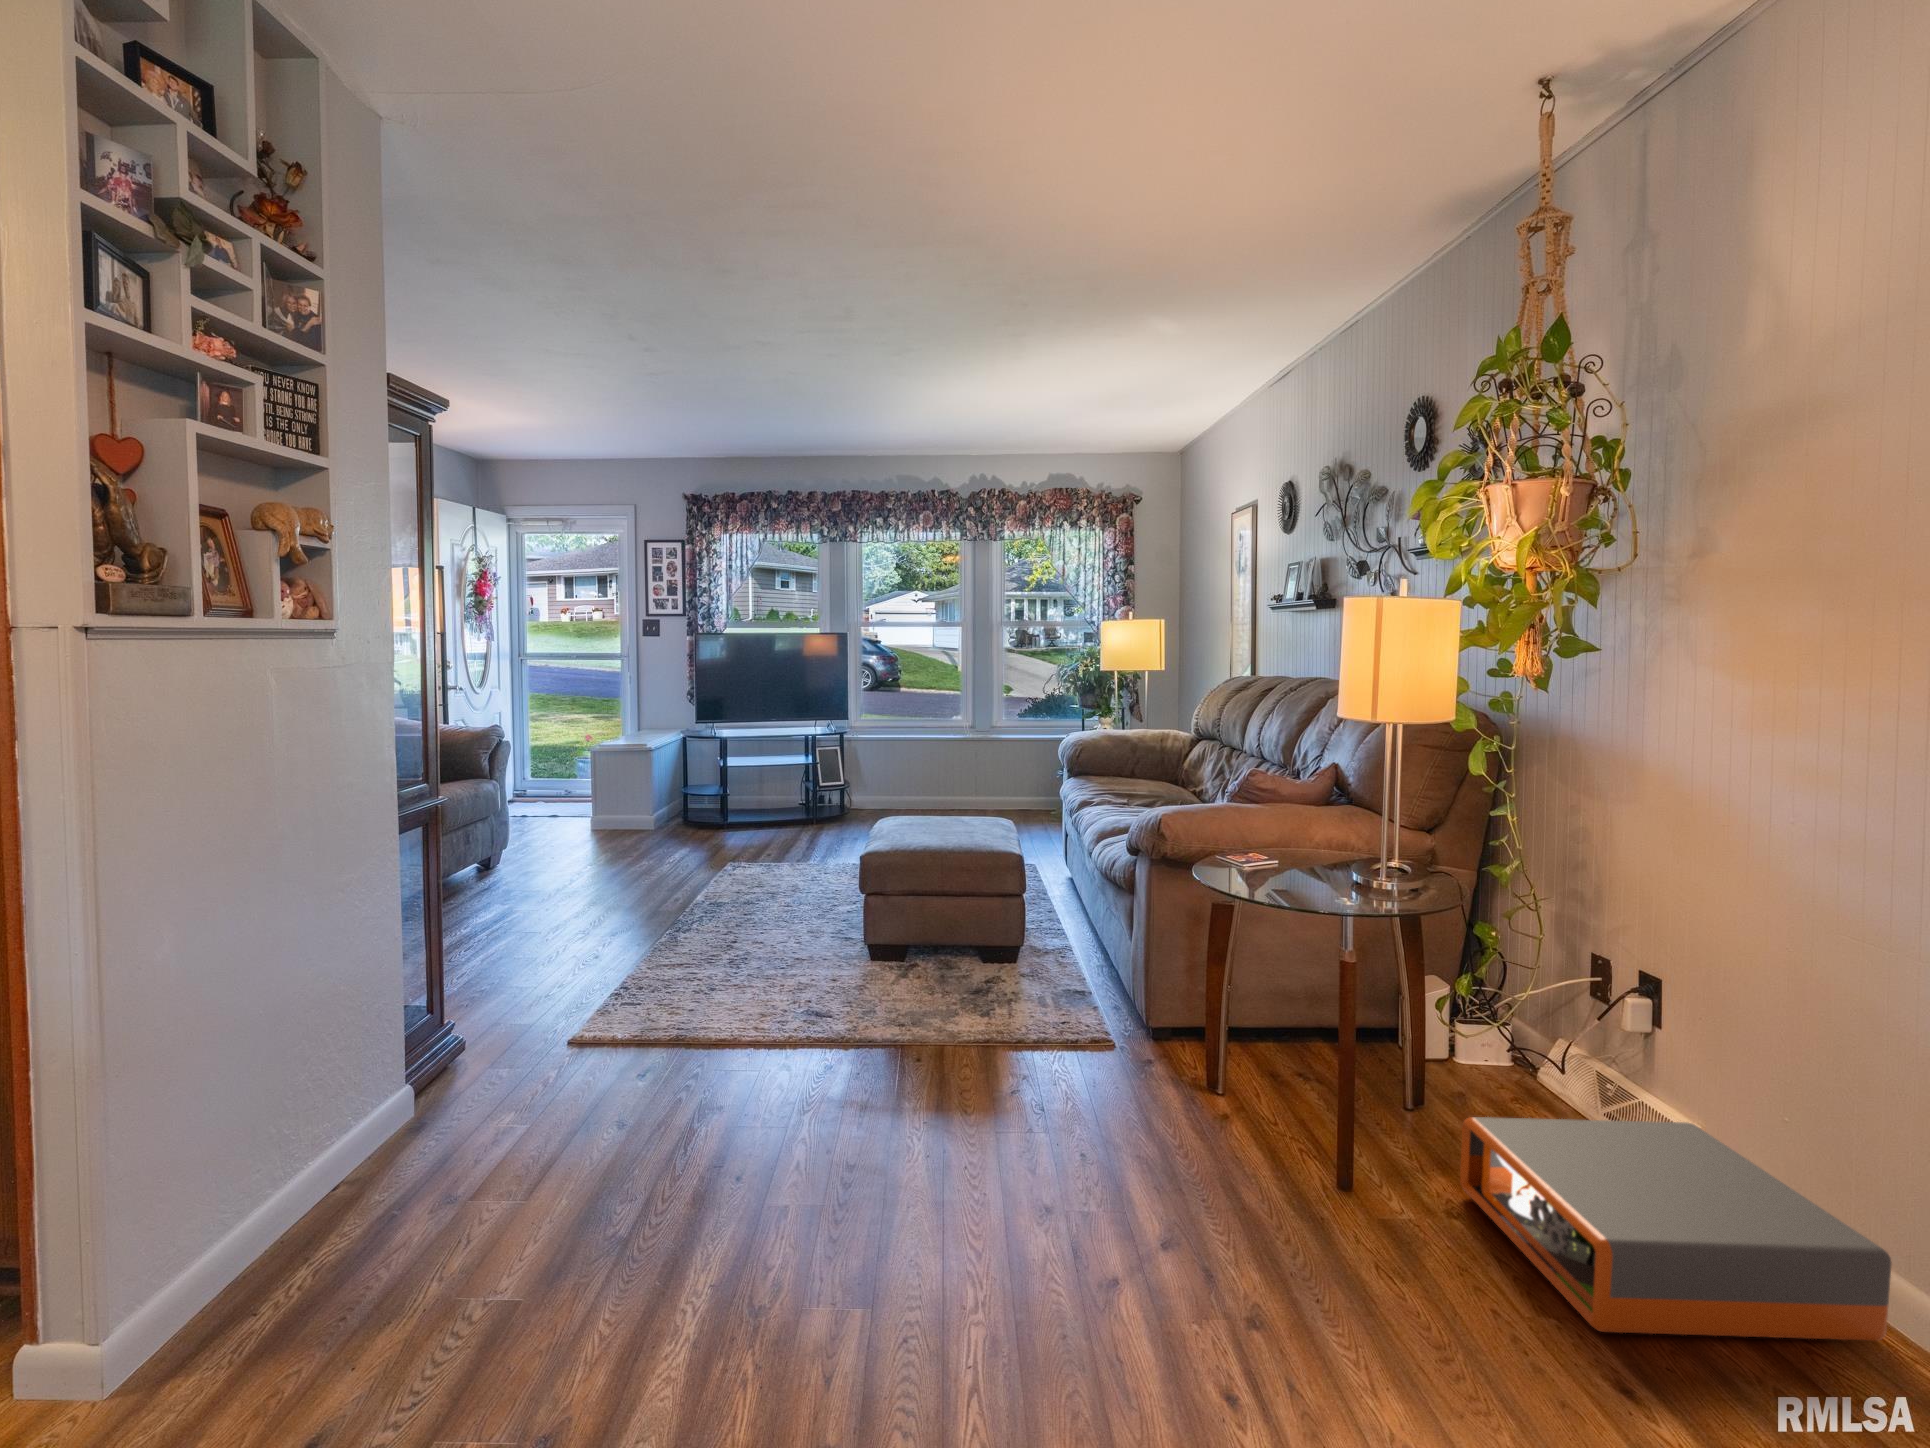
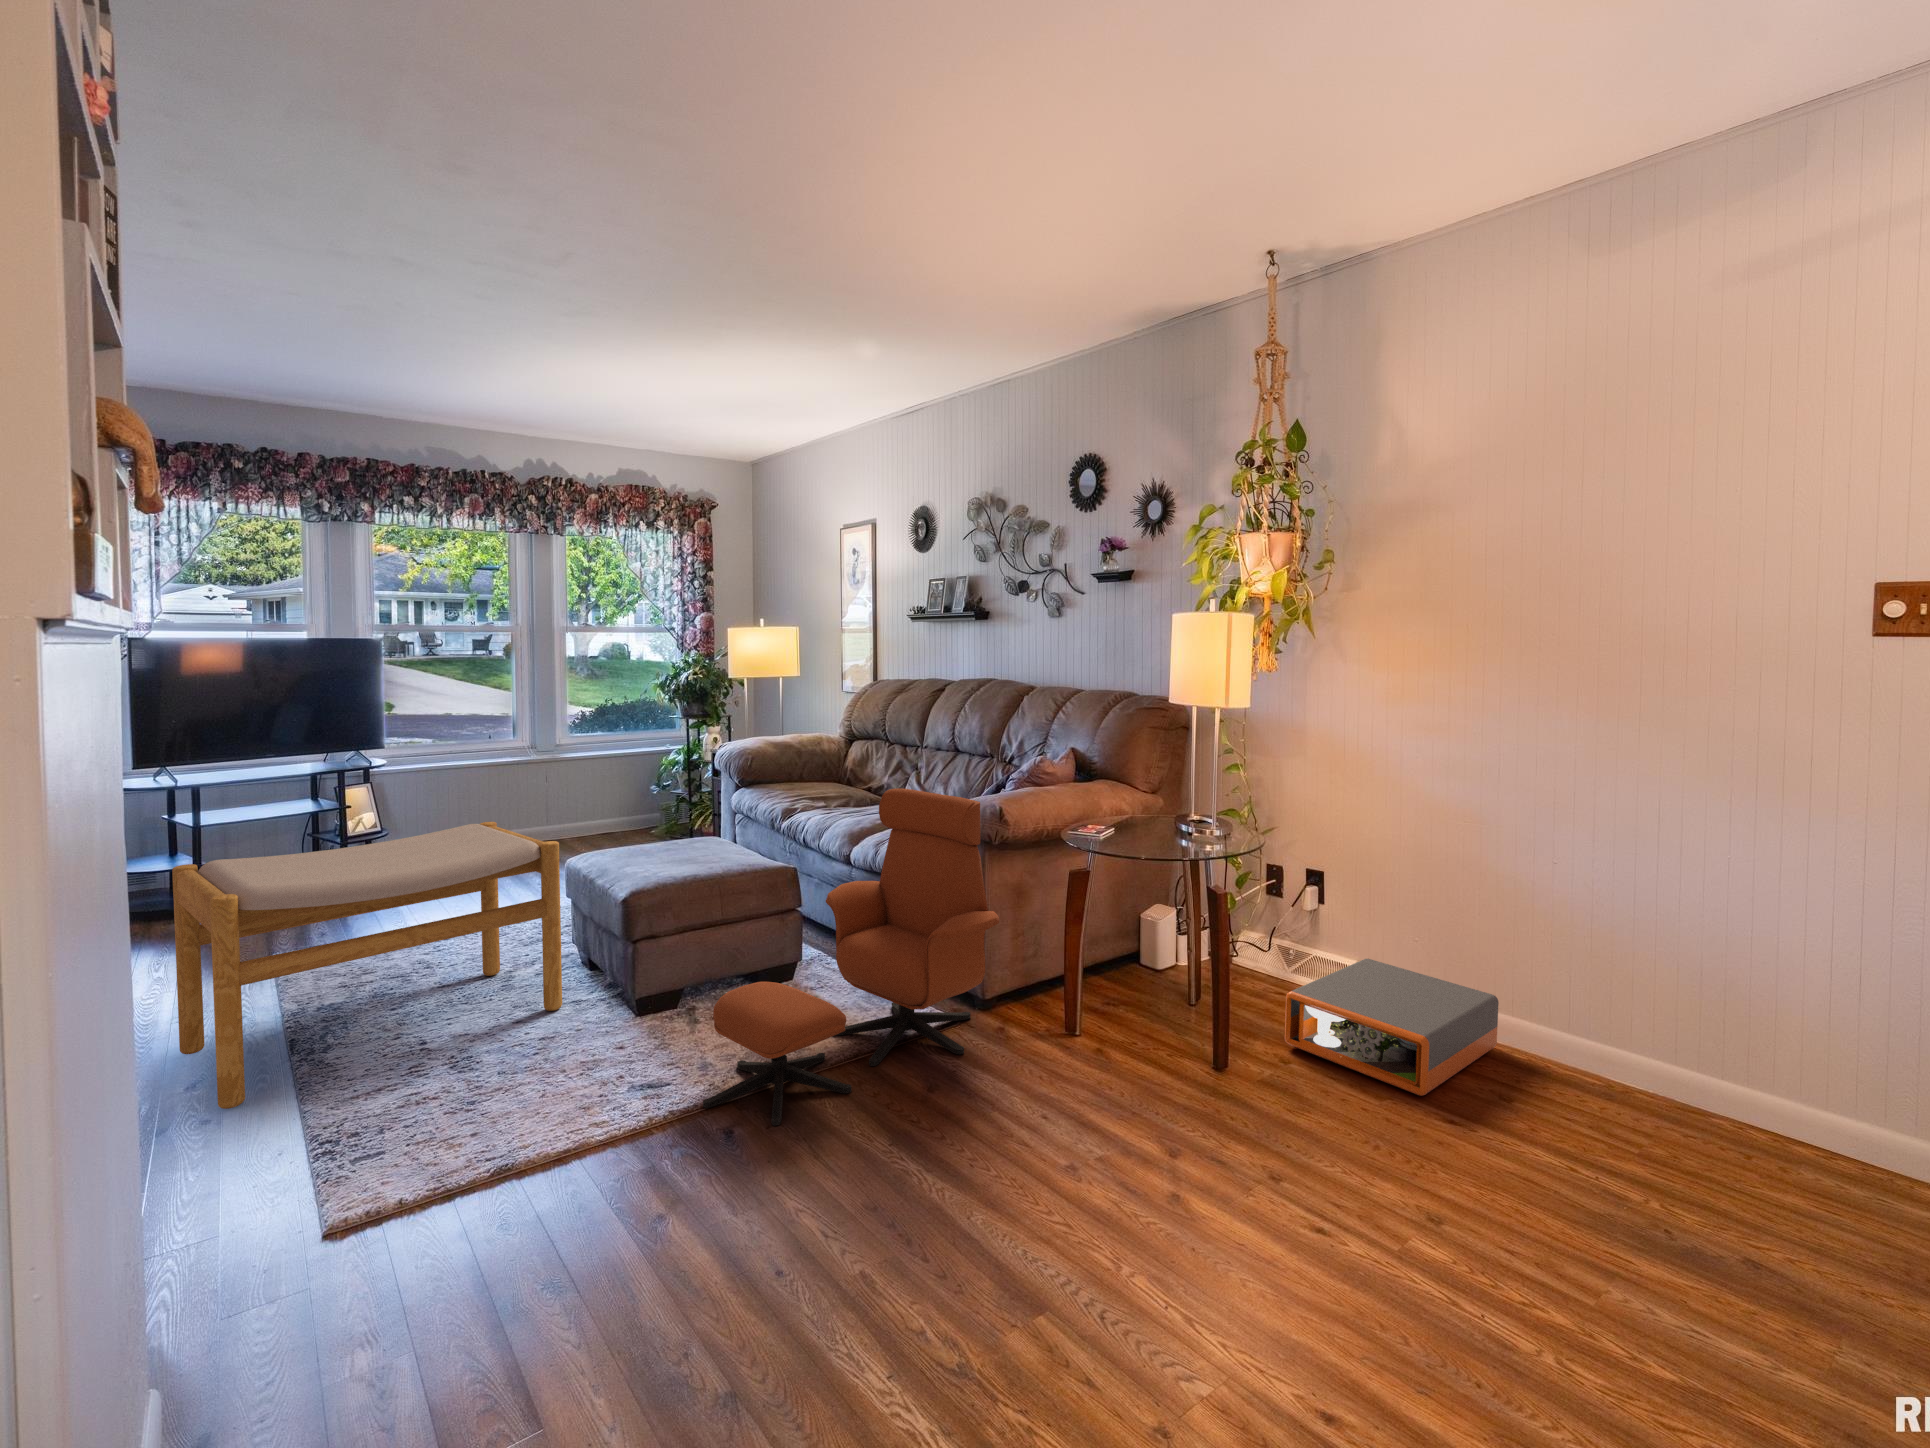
footstool: none [606,775,832,940] -> present [172,822,562,1109]
lounge chair: none [826,779,1121,1061] -> present [703,789,1000,1126]

